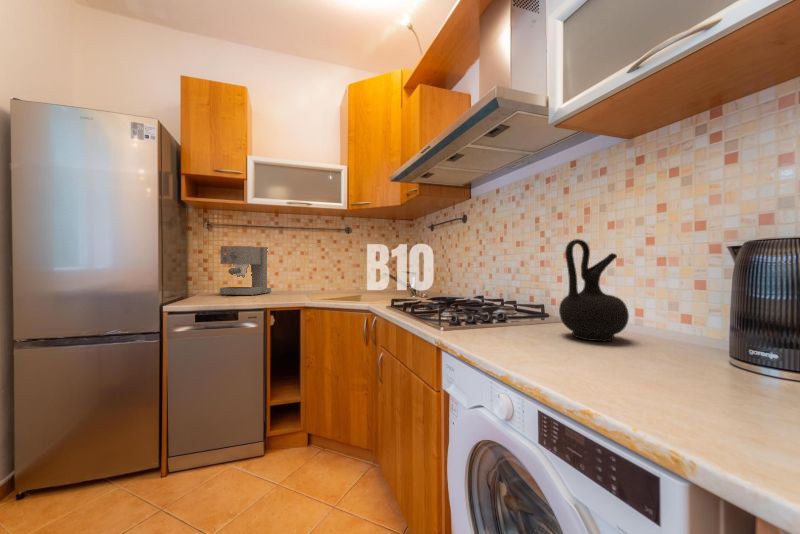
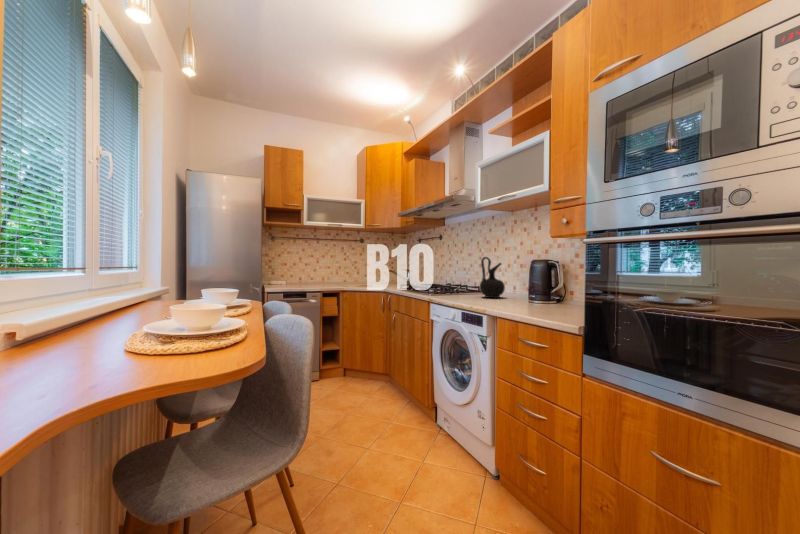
coffee maker: present [220,246,271,296] -> none [279,252,310,285]

